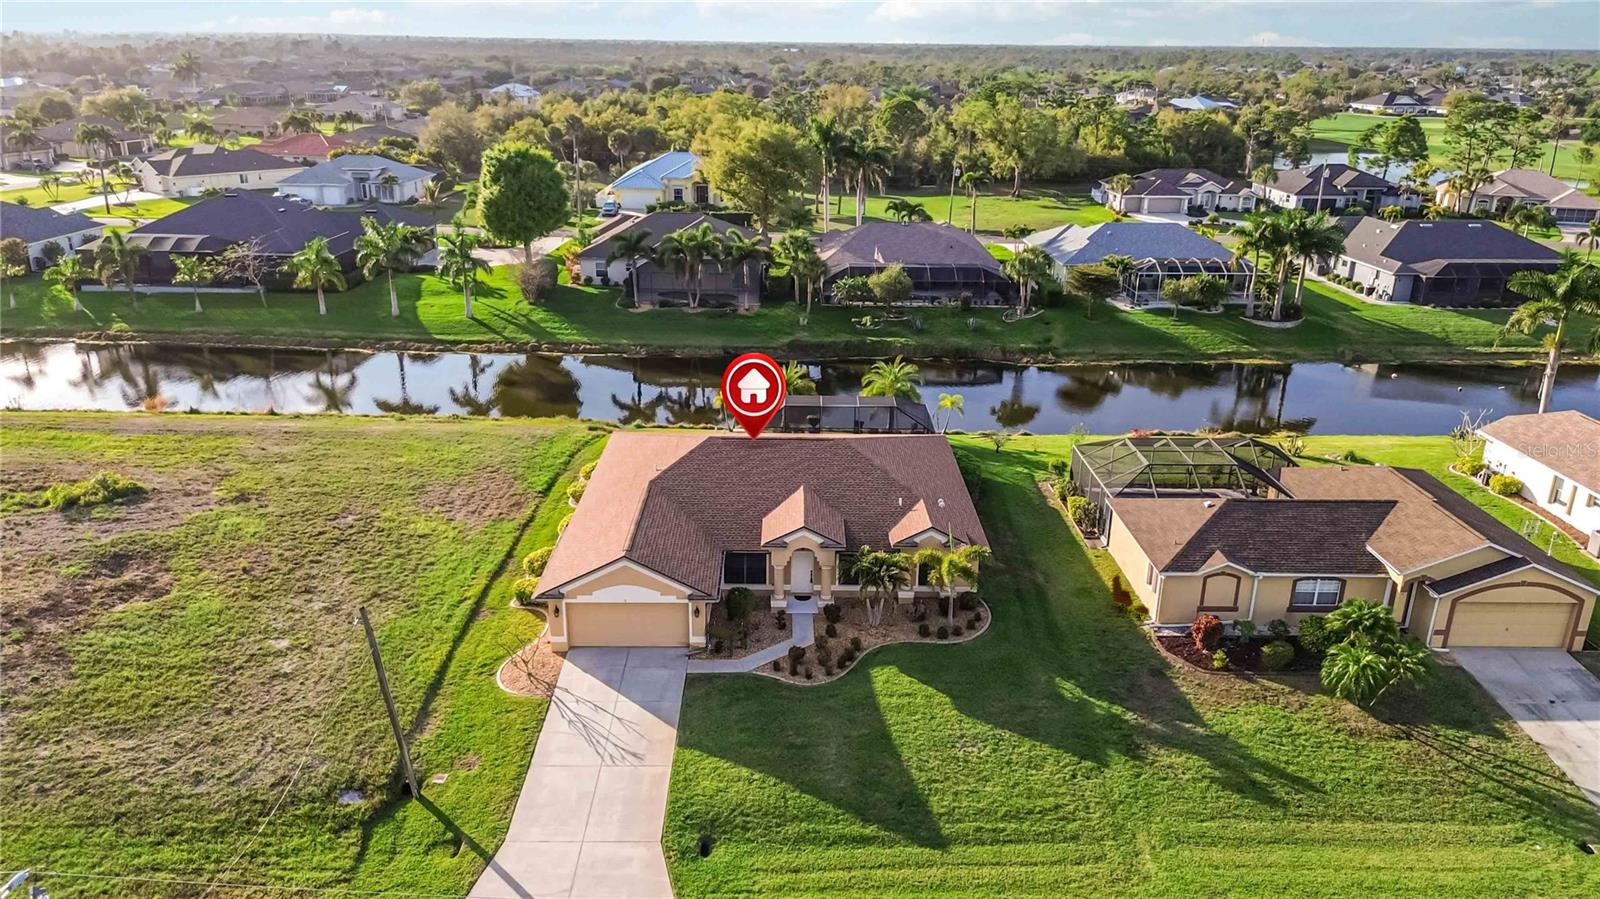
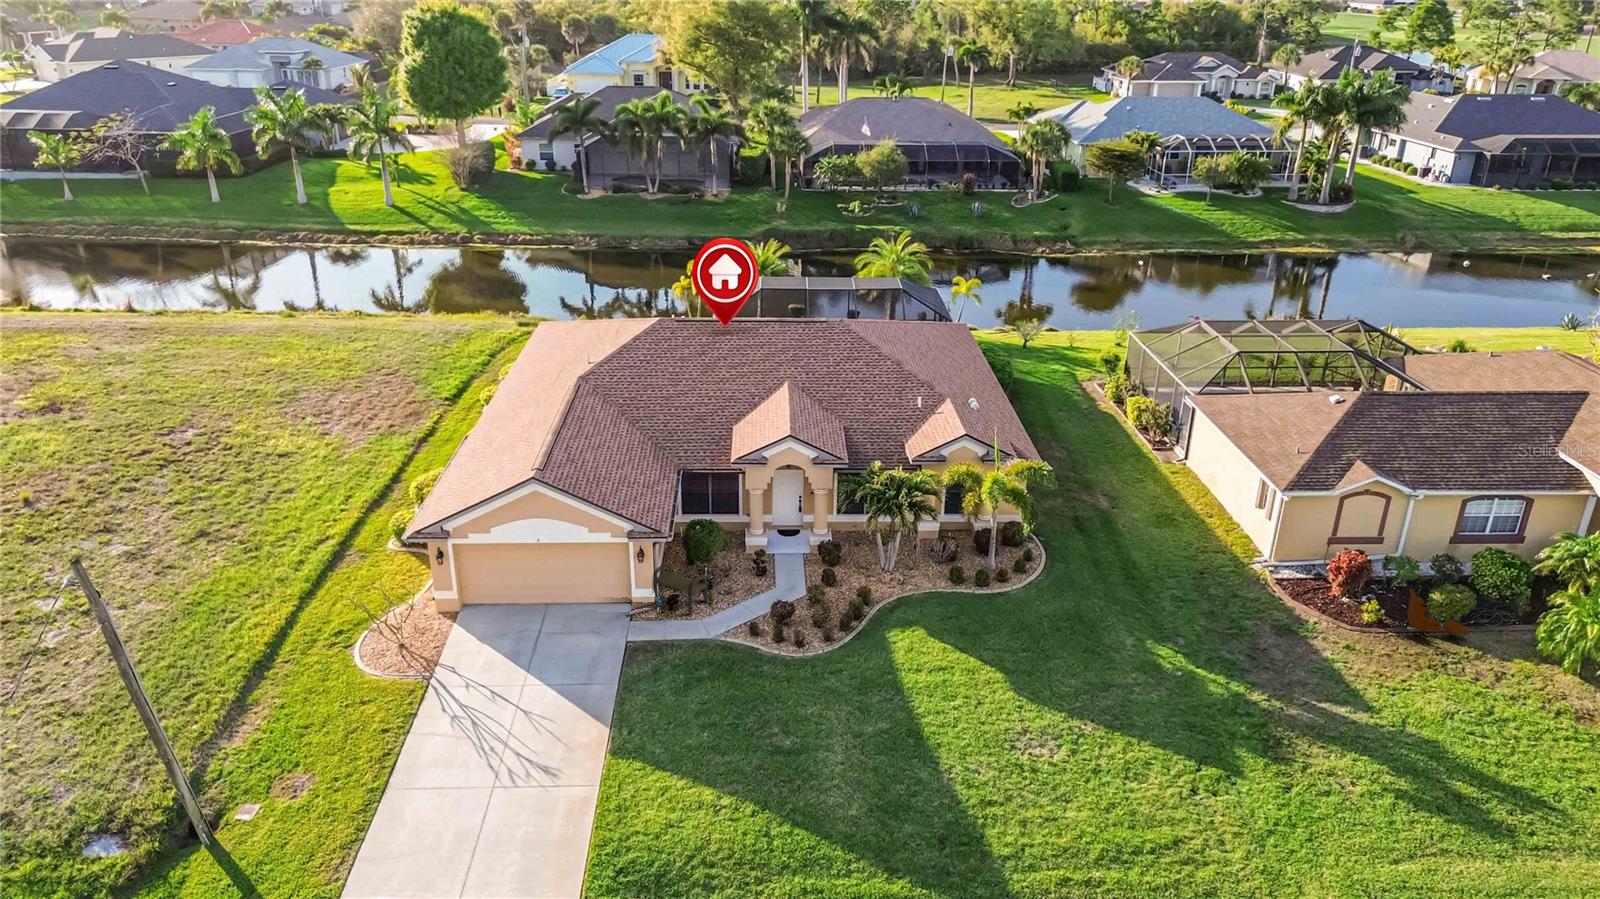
lounge chair: present [1112,575,1149,616] -> present [1408,589,1468,645]

